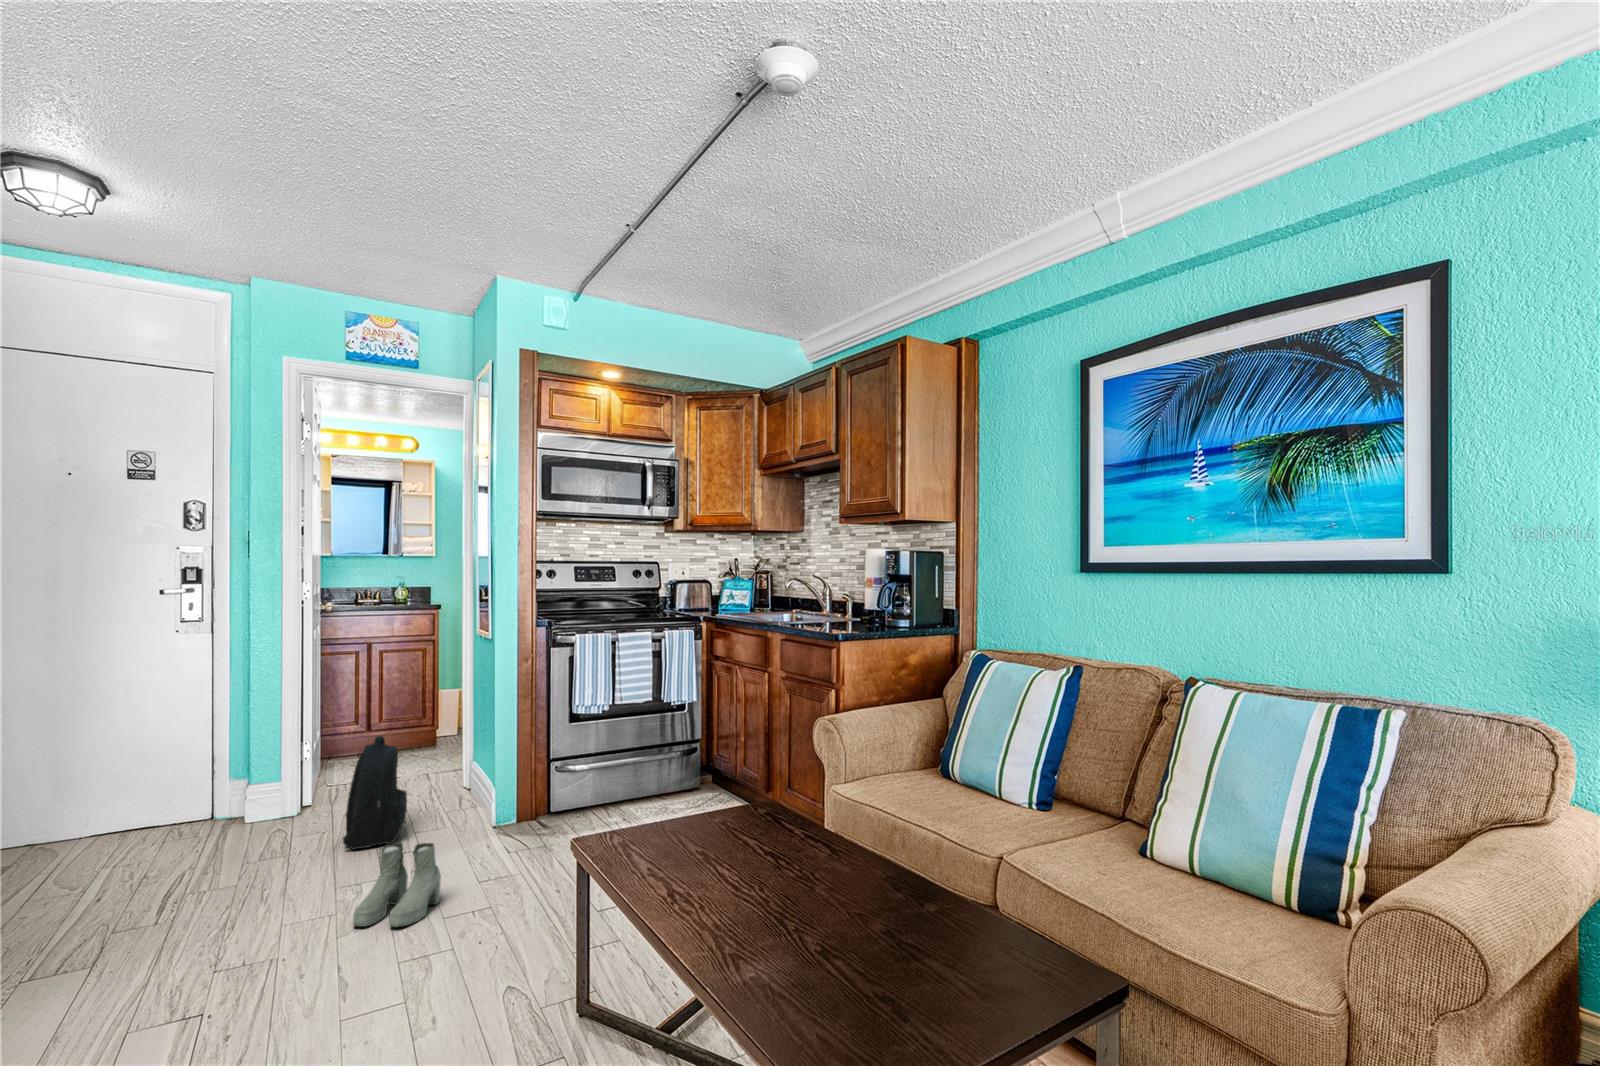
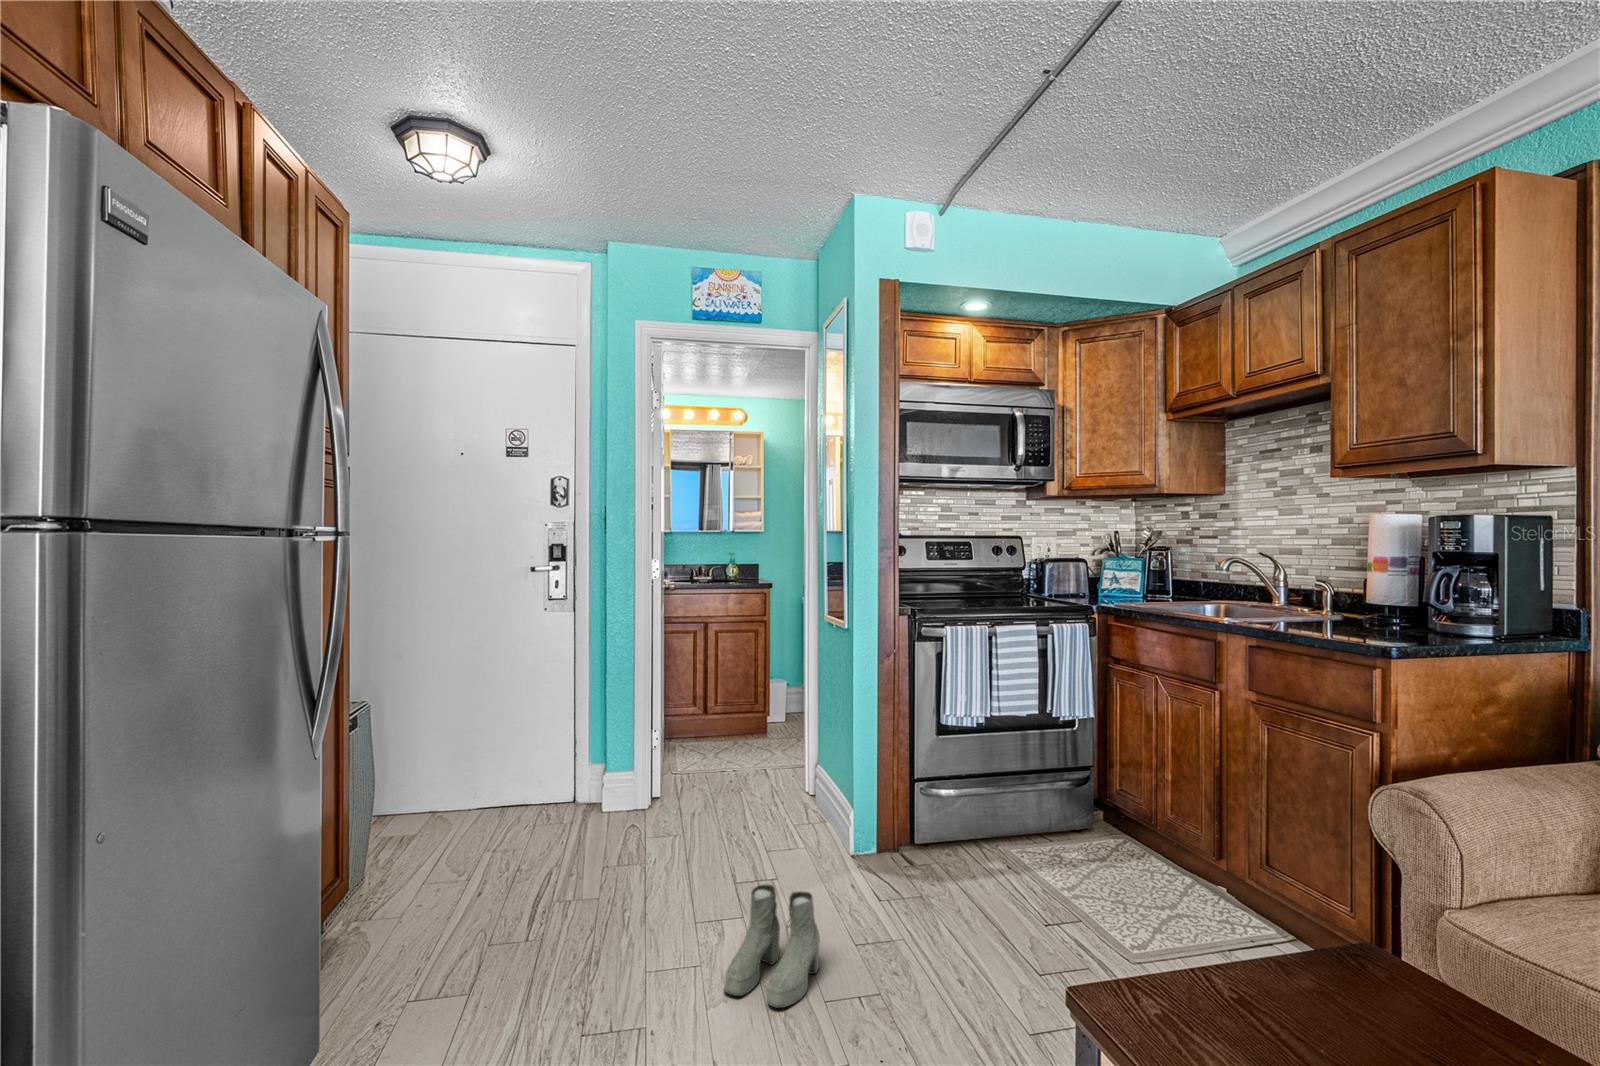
backpack: present [343,736,407,850] -> none [699,734,760,863]

